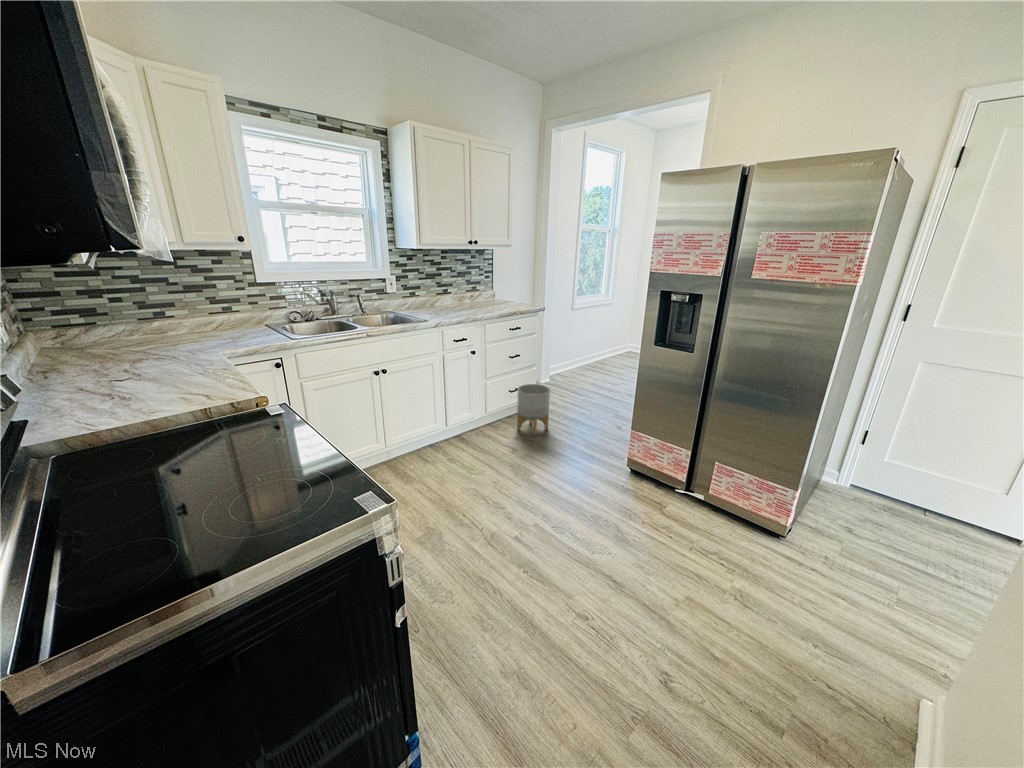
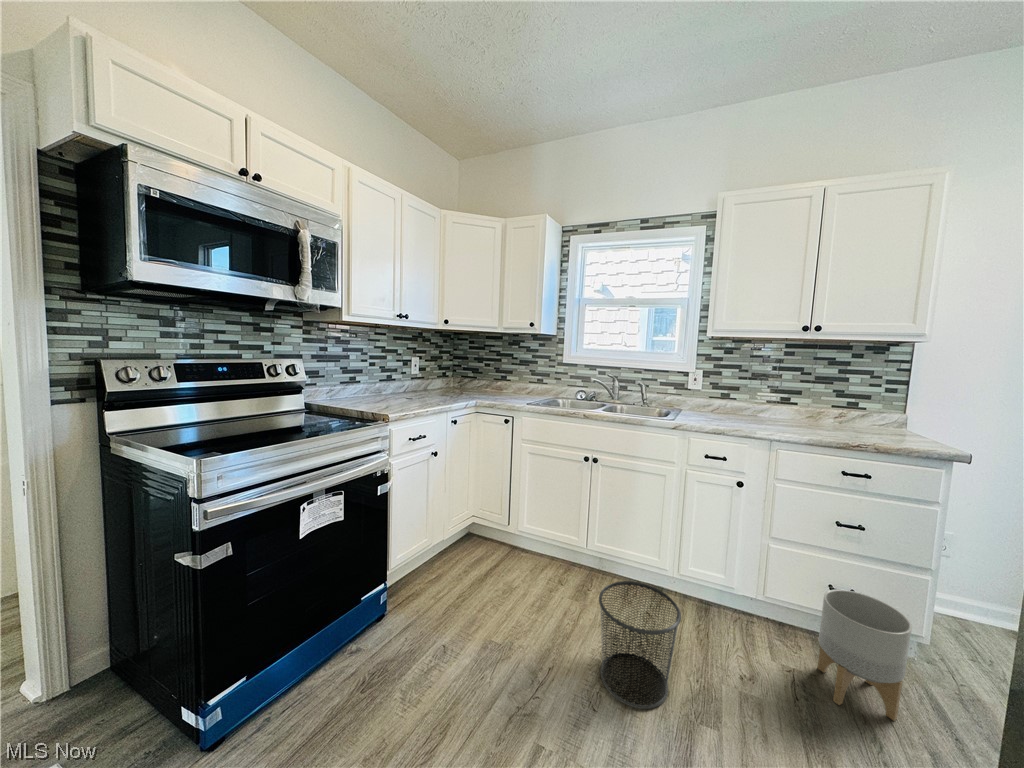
waste bin: none [464,426,515,495] -> present [599,581,681,709]

